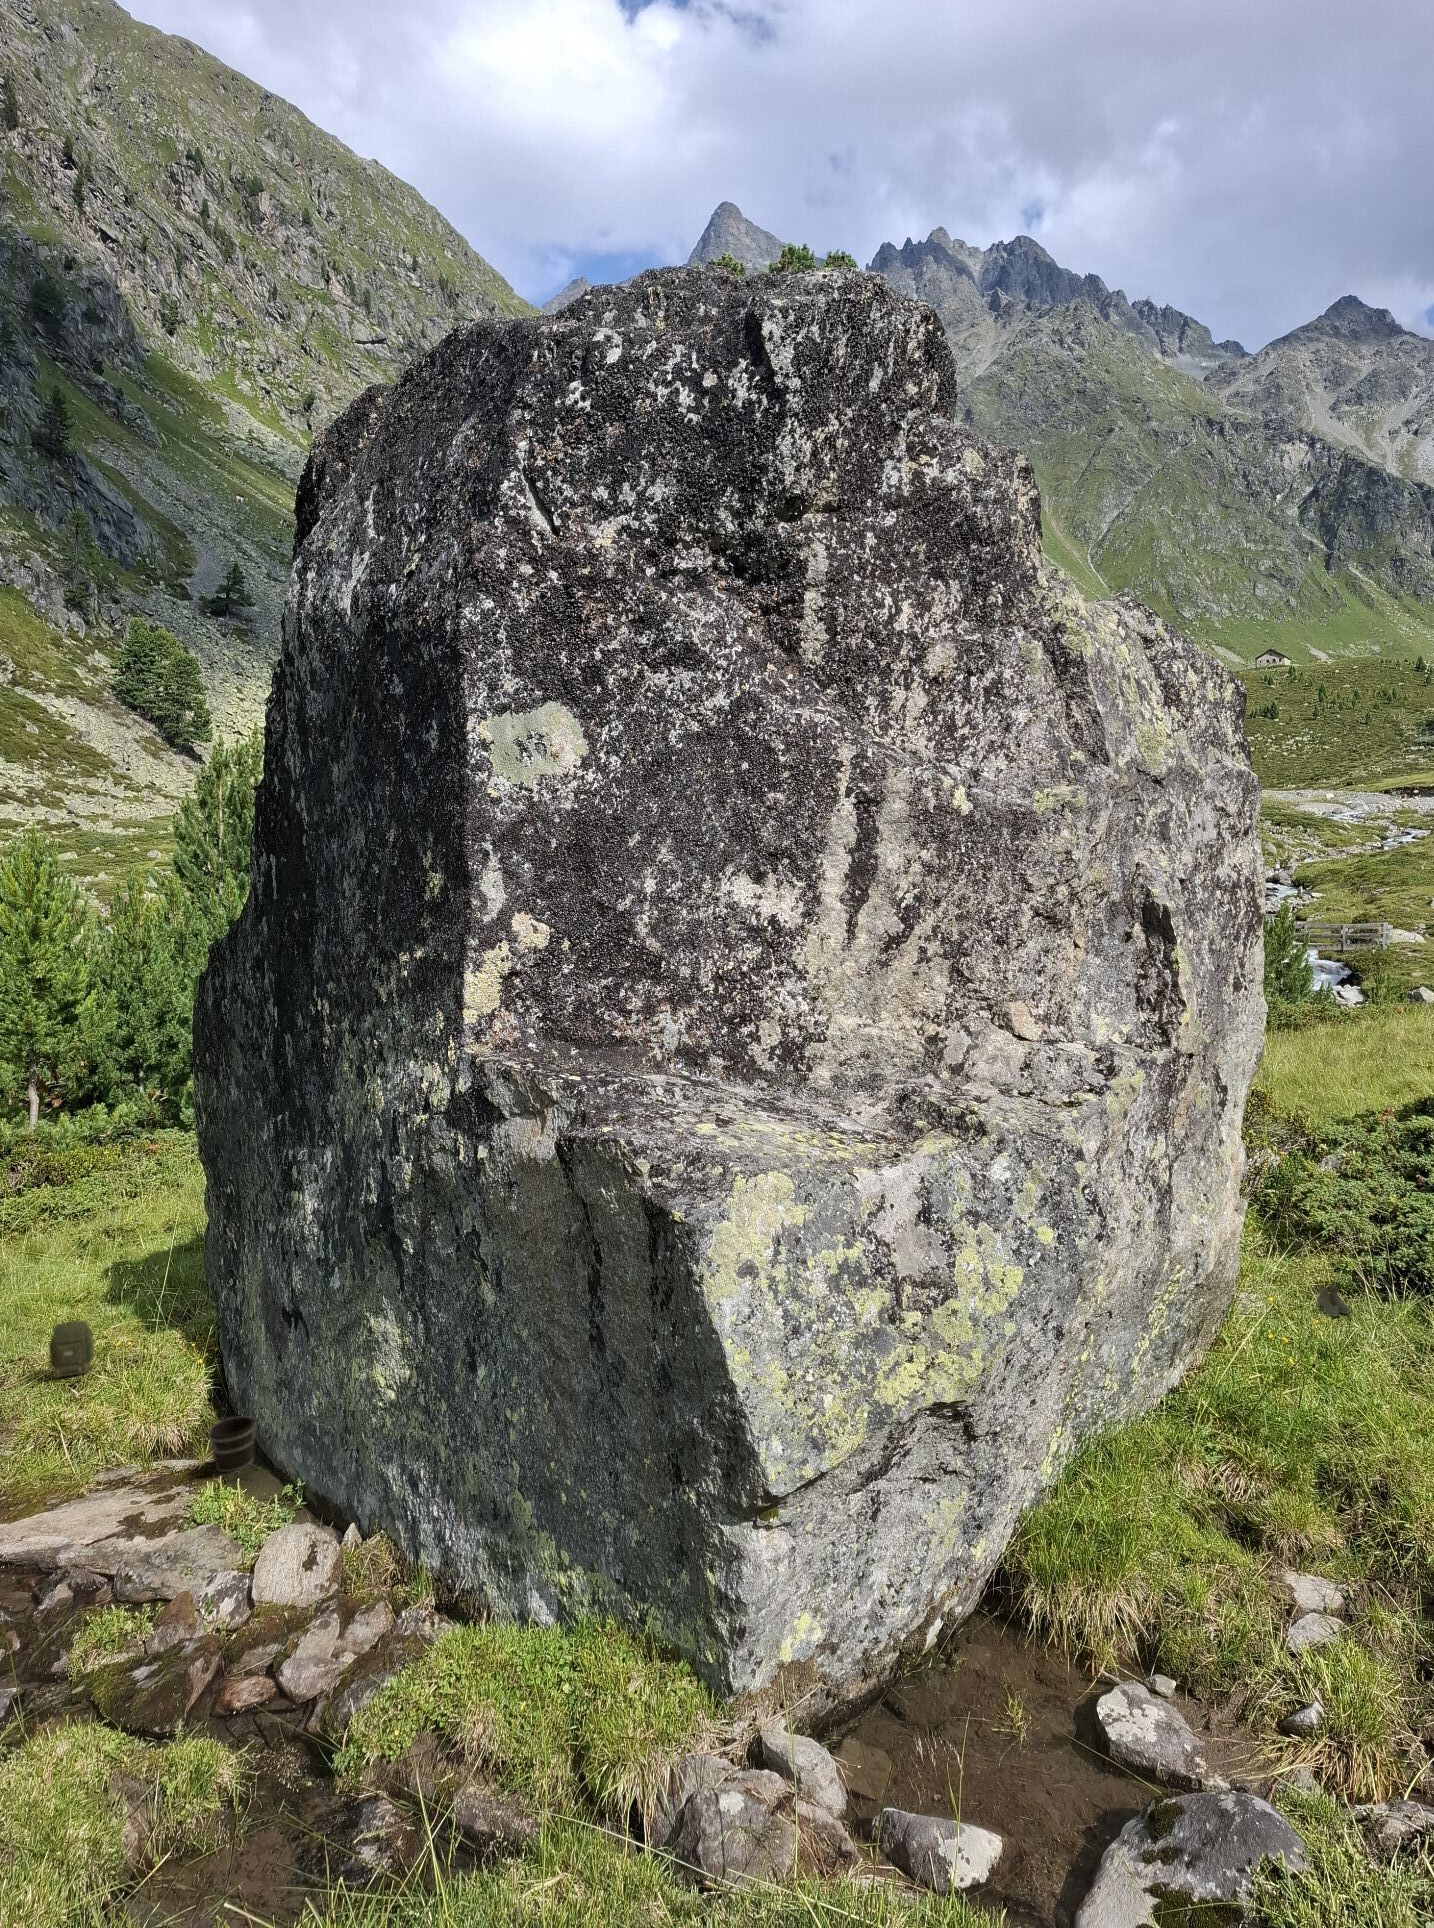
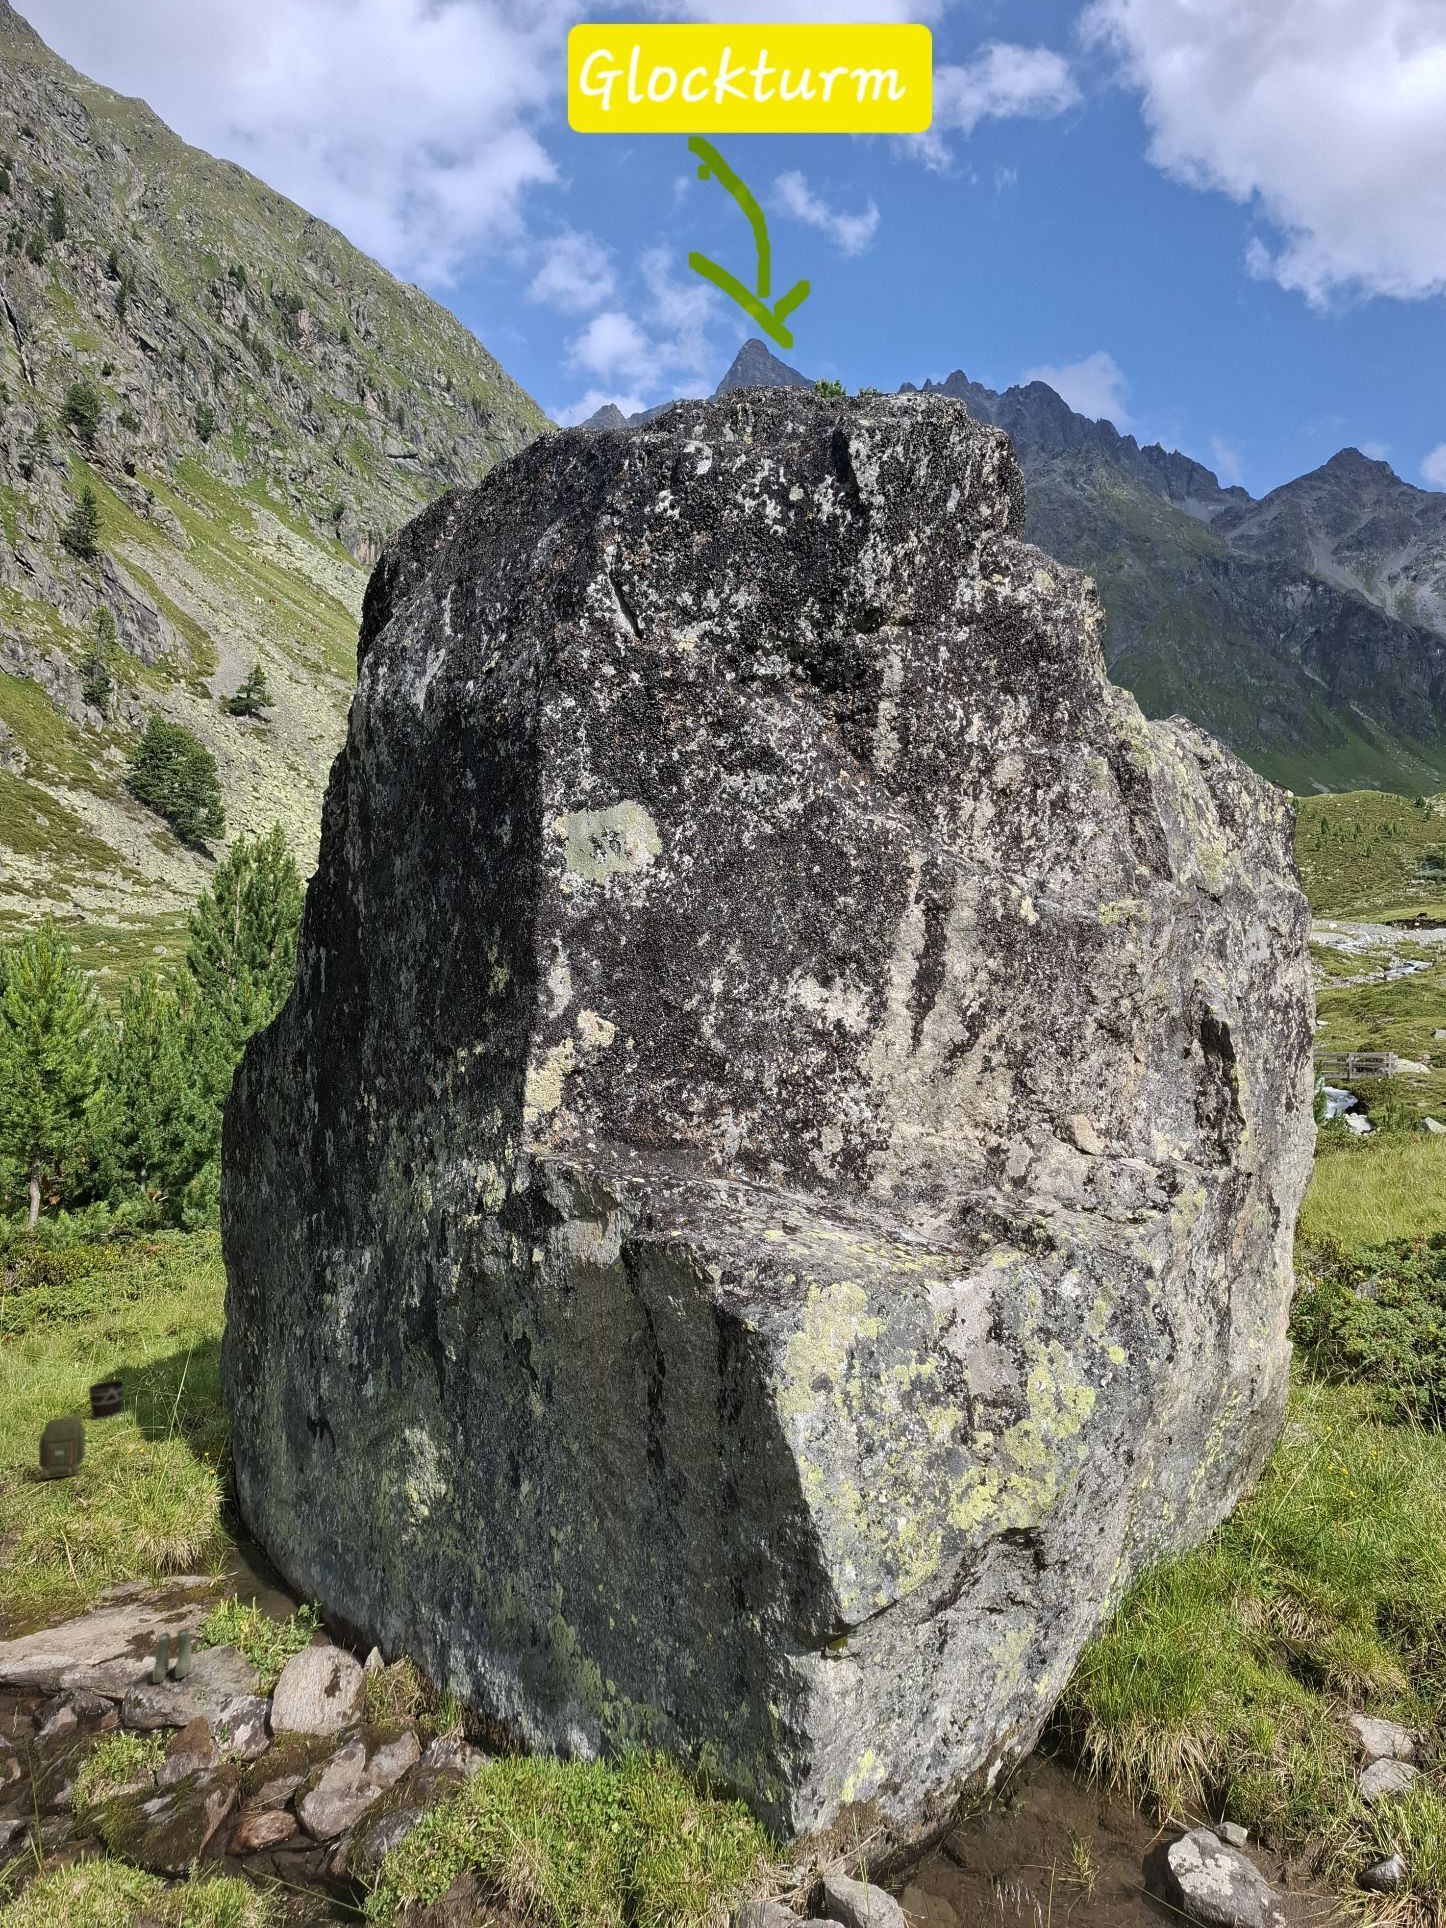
boots: present [1317,1284,1350,1317] -> present [153,1629,191,1683]
bucket: present [209,1416,255,1472] -> present [89,1381,124,1419]

